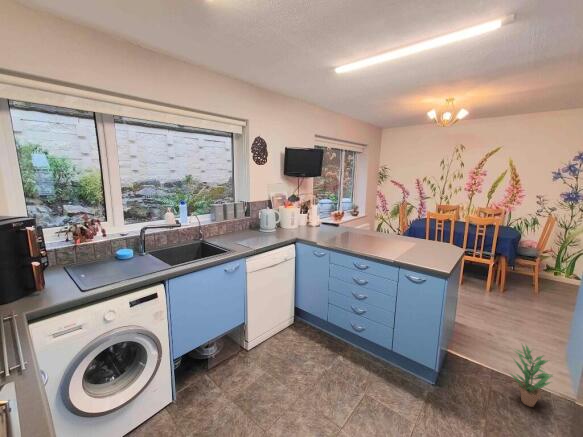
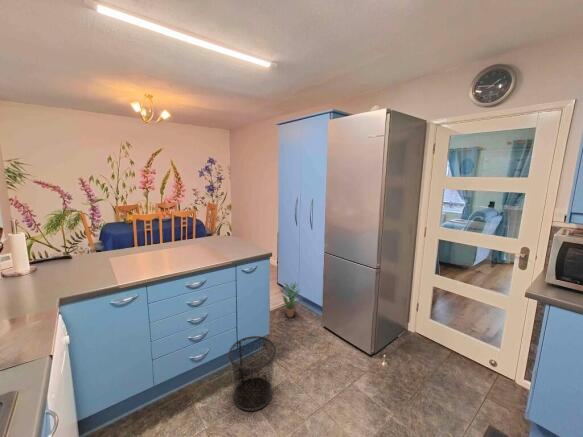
waste bin: none [351,334,400,408] -> present [229,336,276,411]

